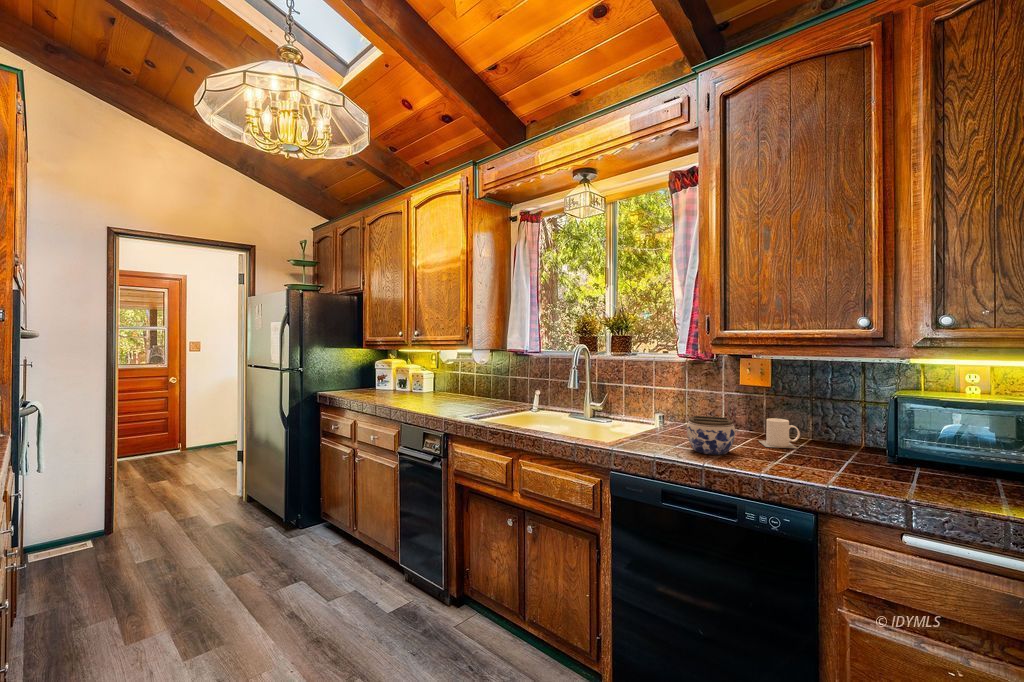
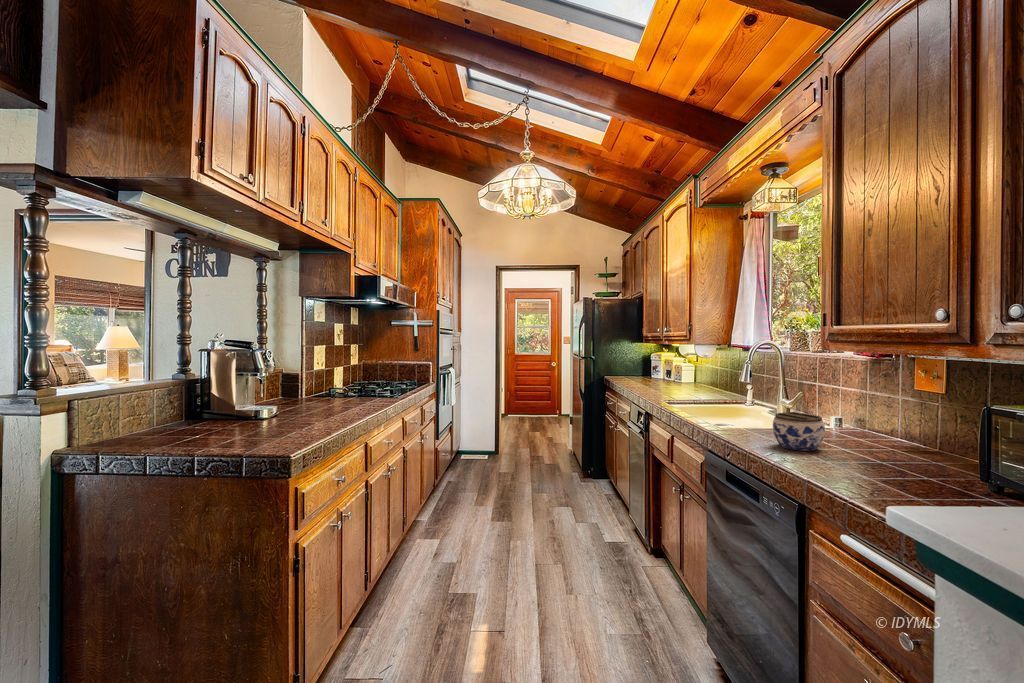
mug: present [759,418,800,448] -> none [878,426,935,463]

